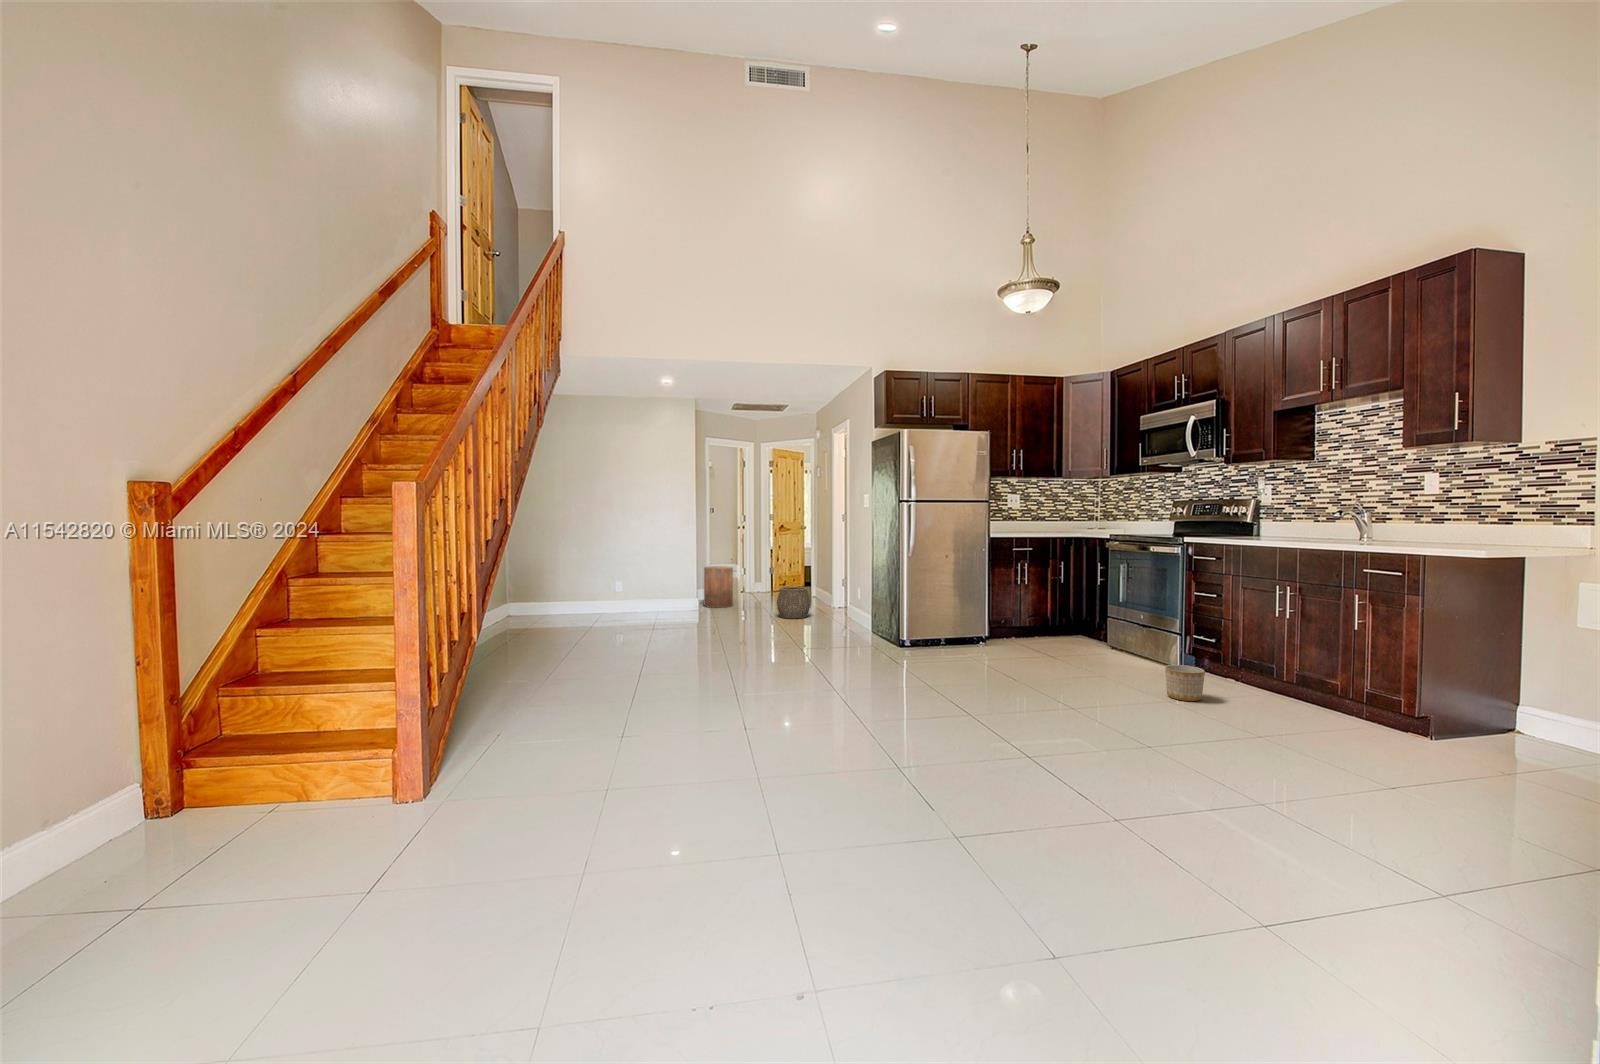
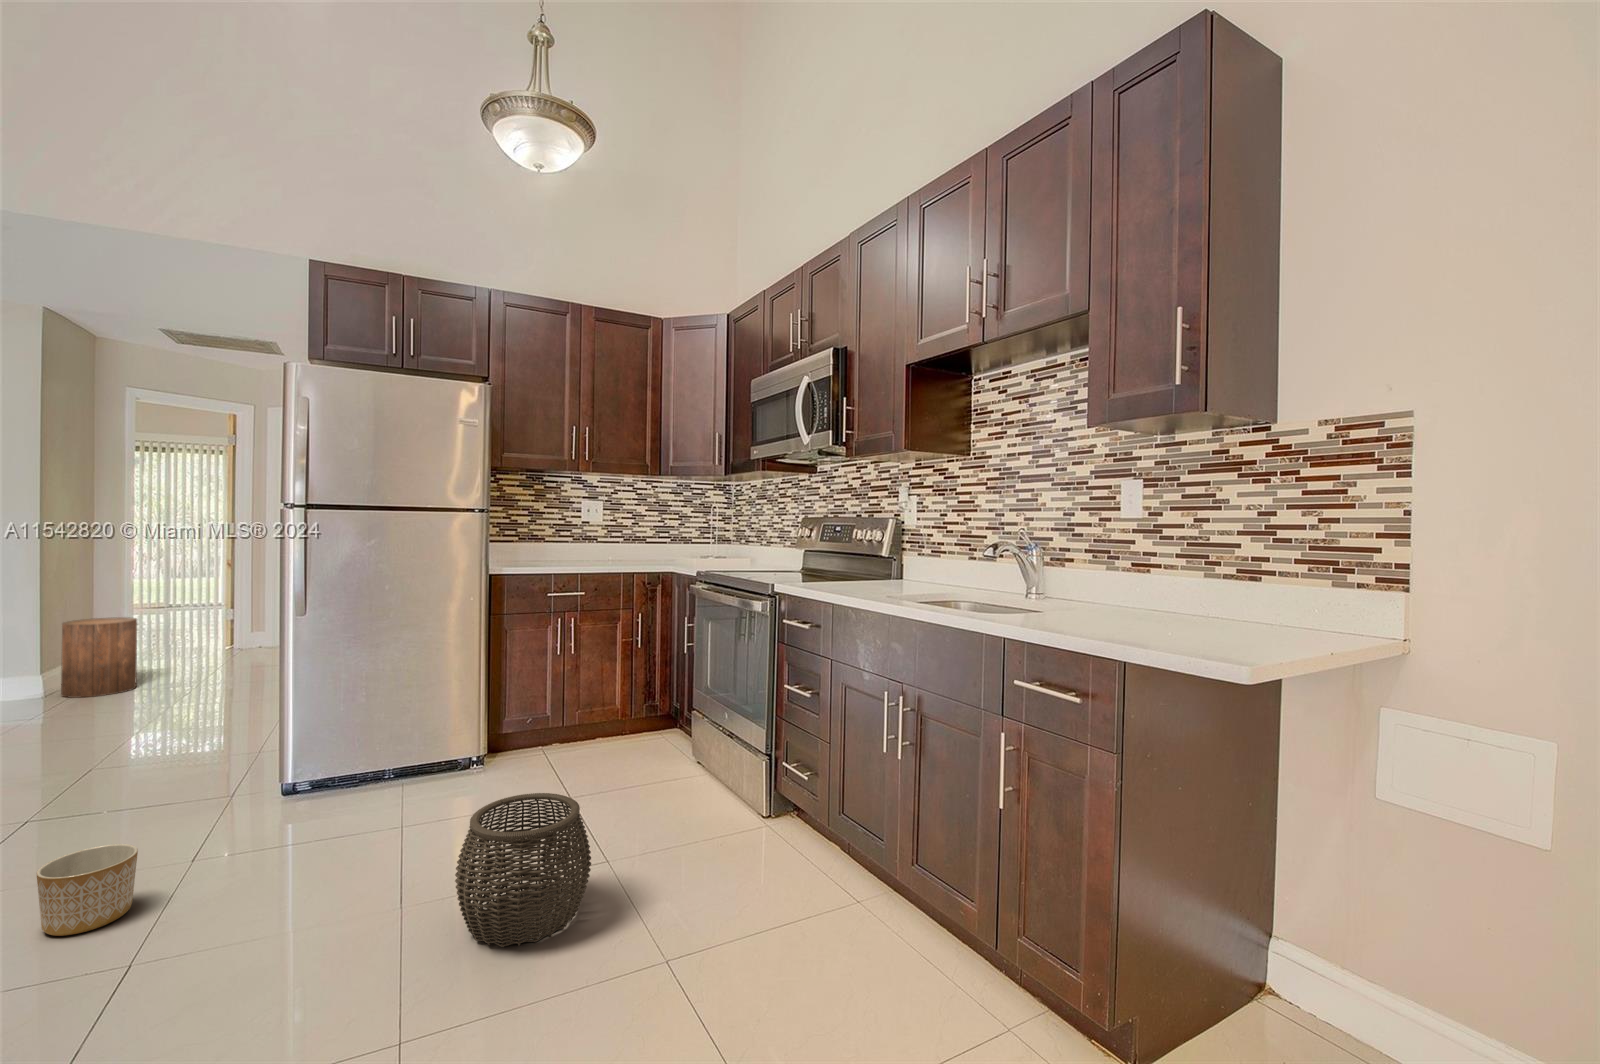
woven basket: present [777,587,810,619] -> present [455,793,591,947]
planter: present [1165,665,1205,701] -> present [36,844,138,936]

